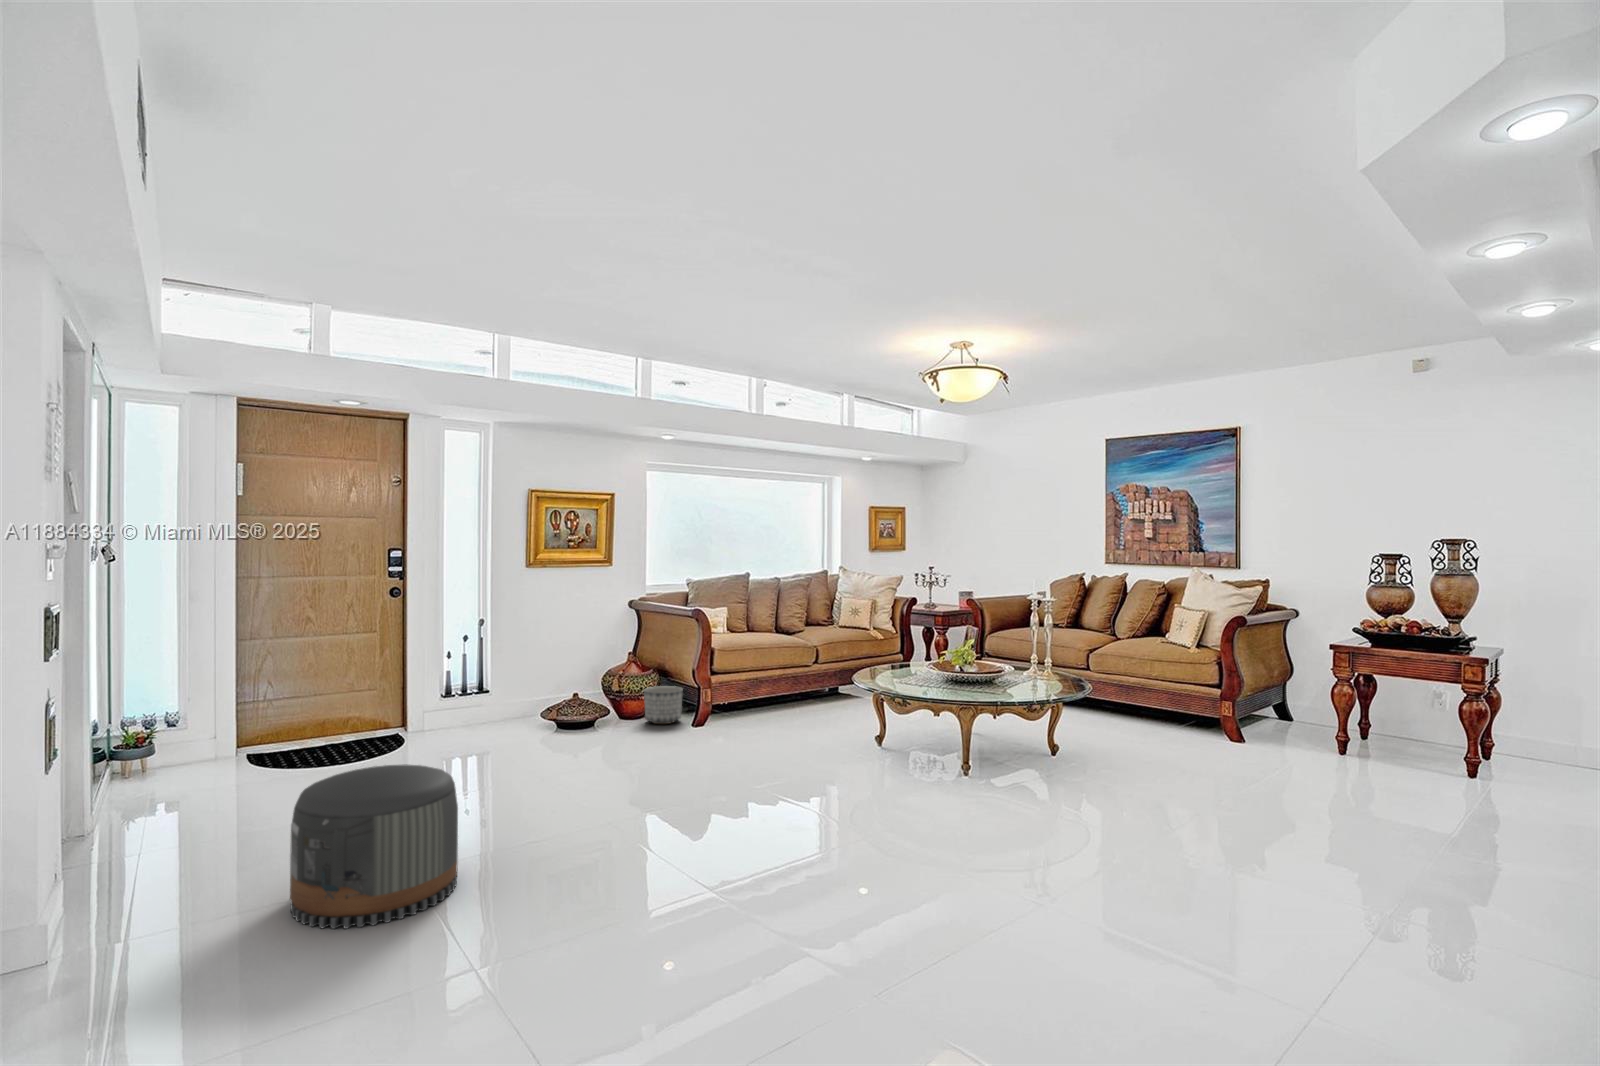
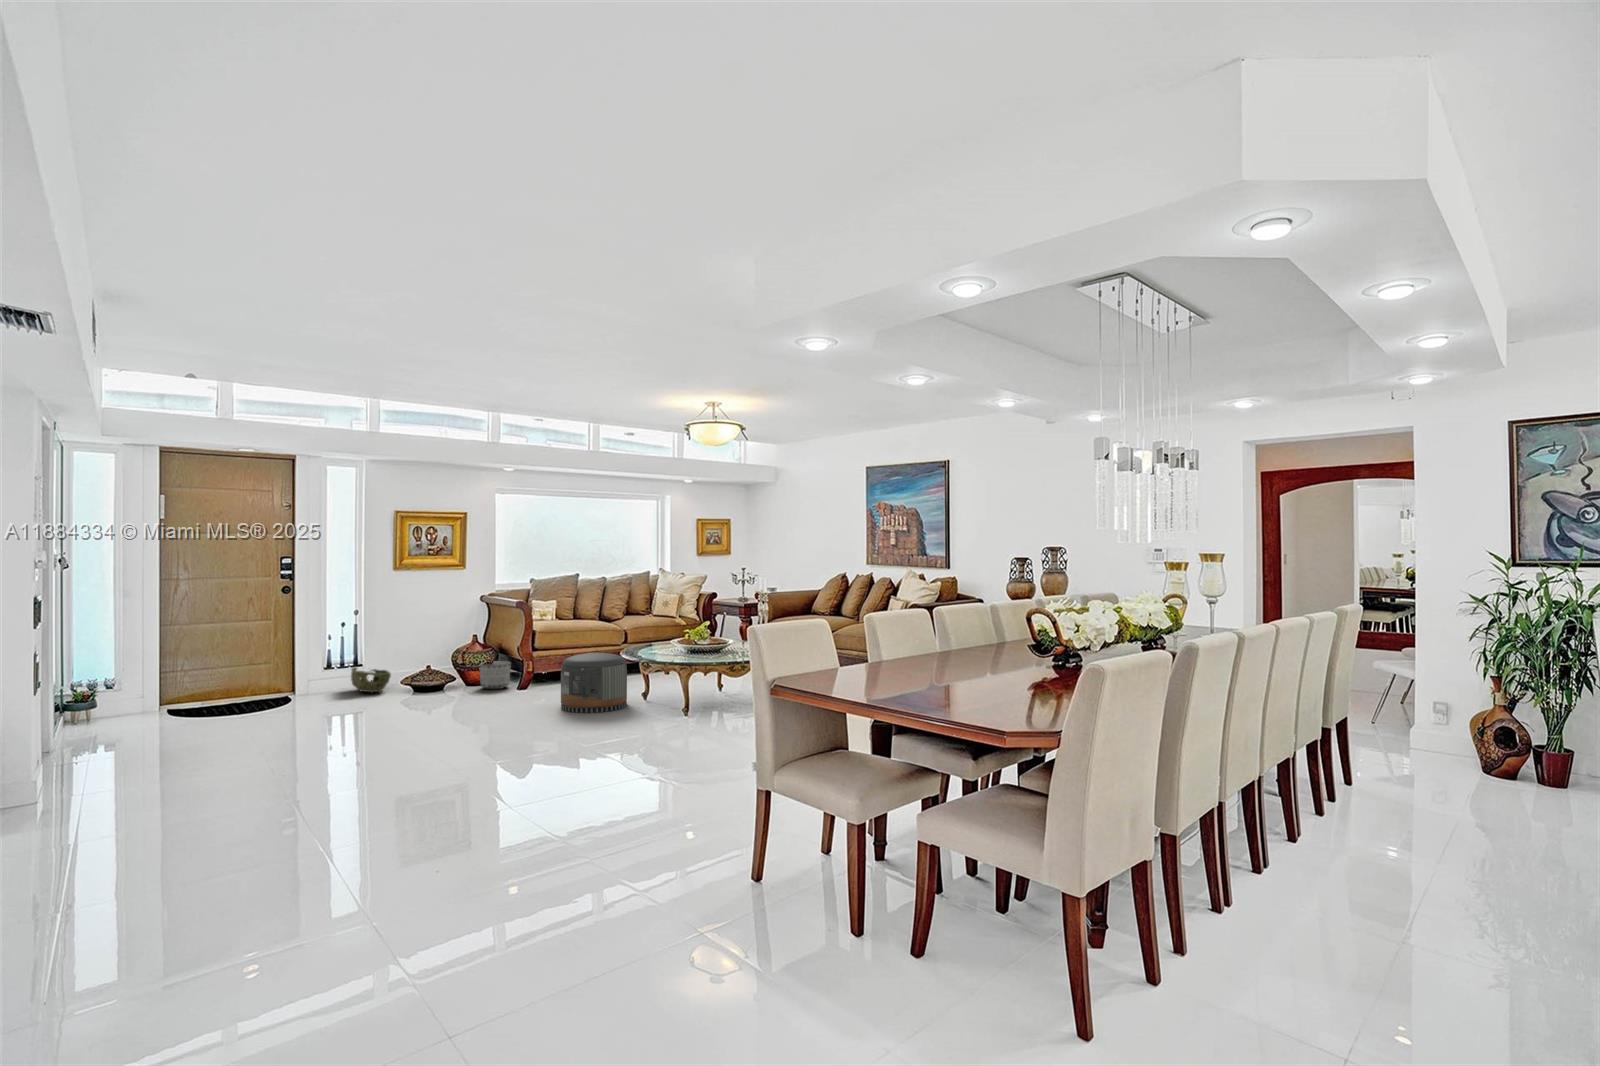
woven basket: none [479,693,533,729] -> present [351,667,391,693]
pouf: present [290,764,458,929] -> present [561,653,627,713]

